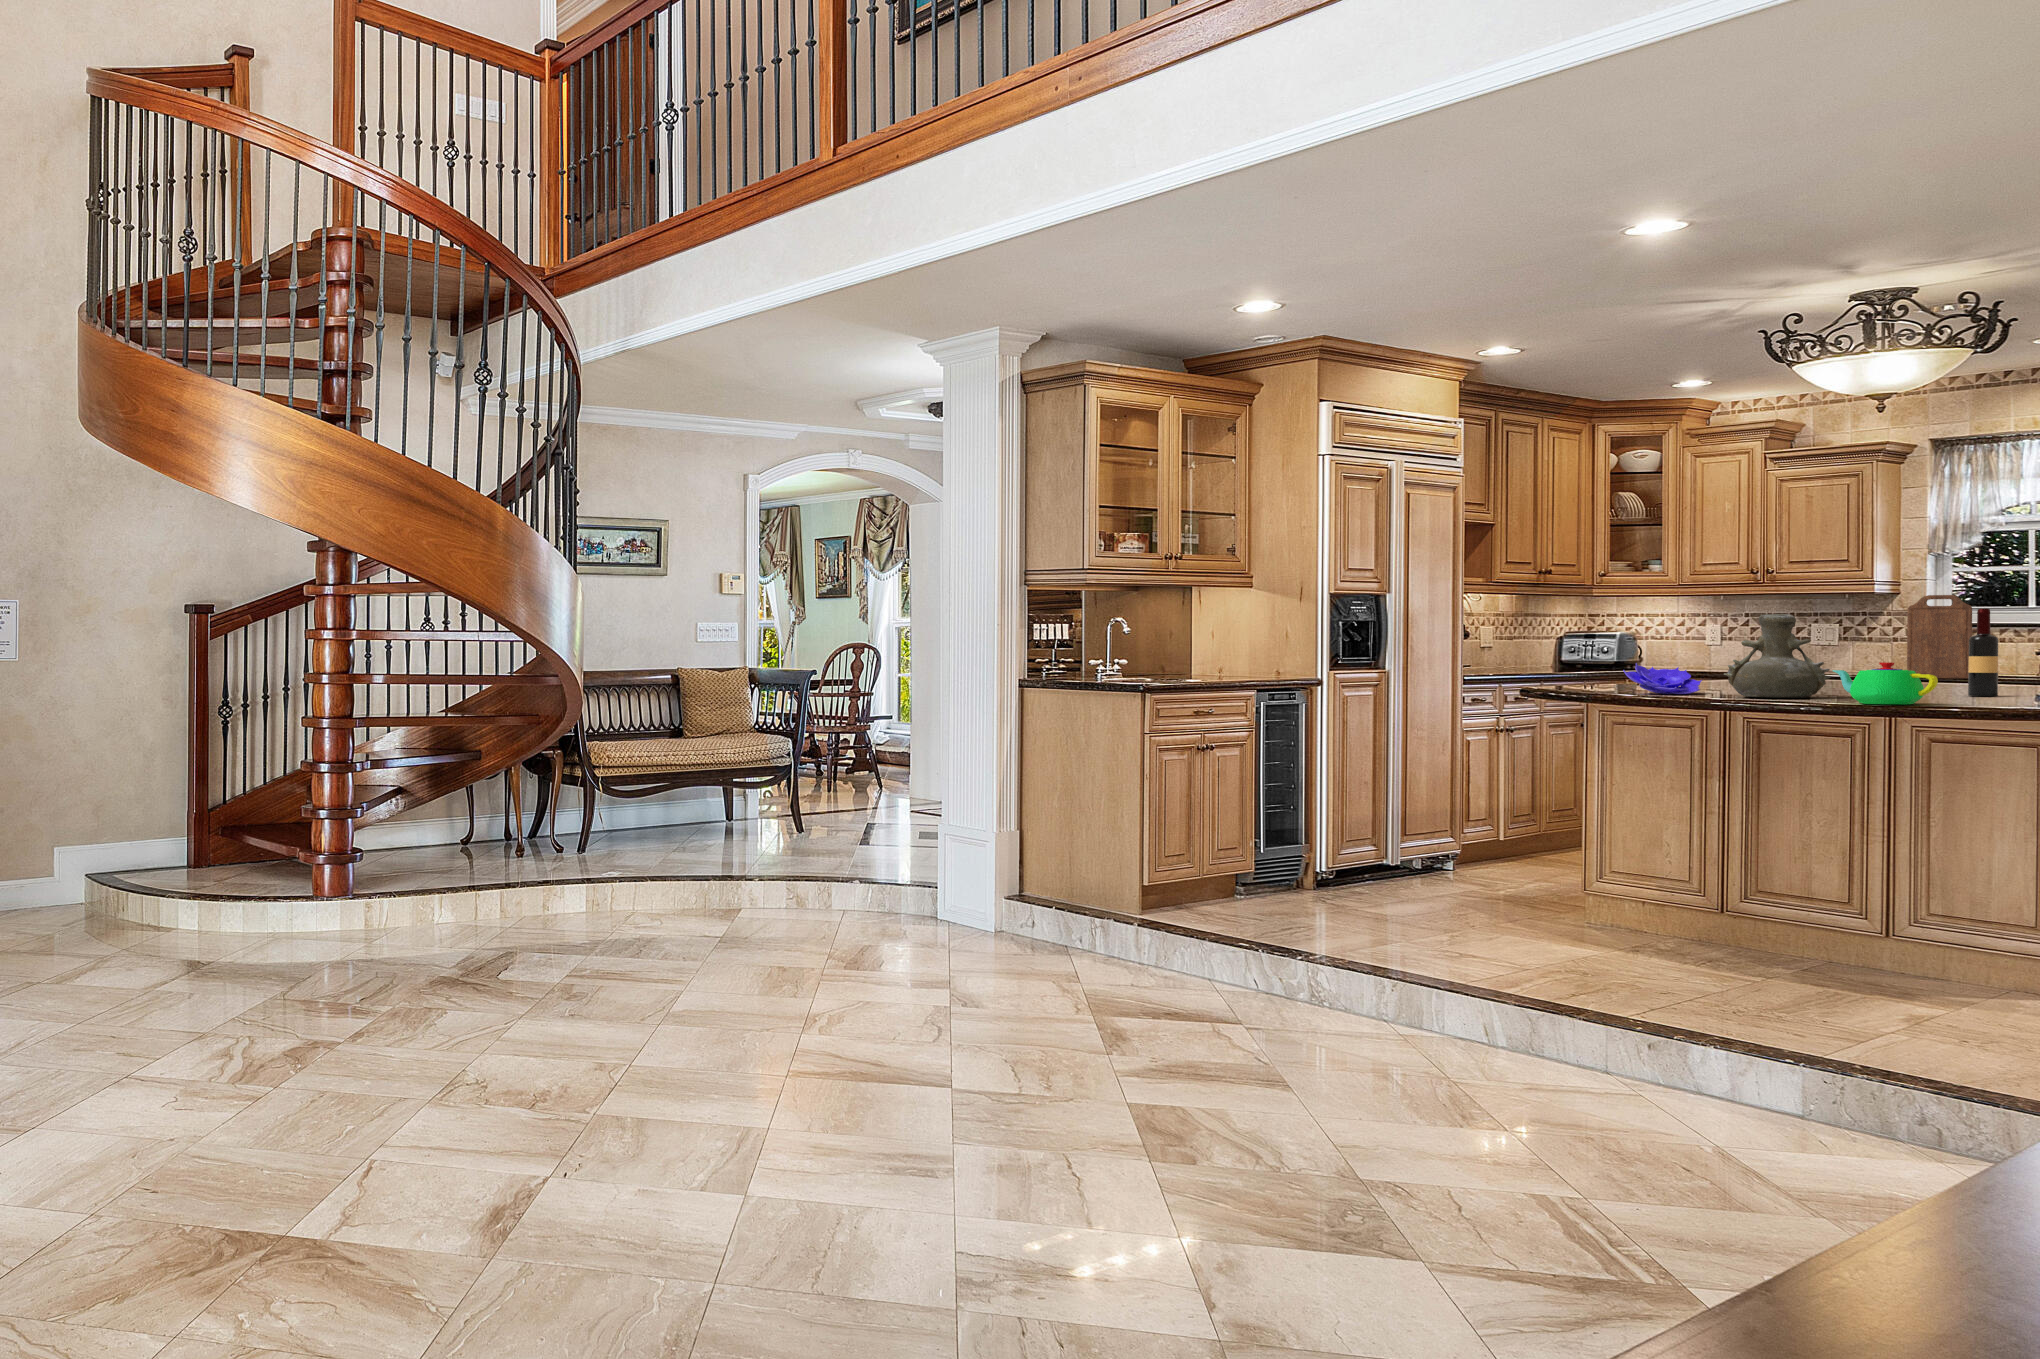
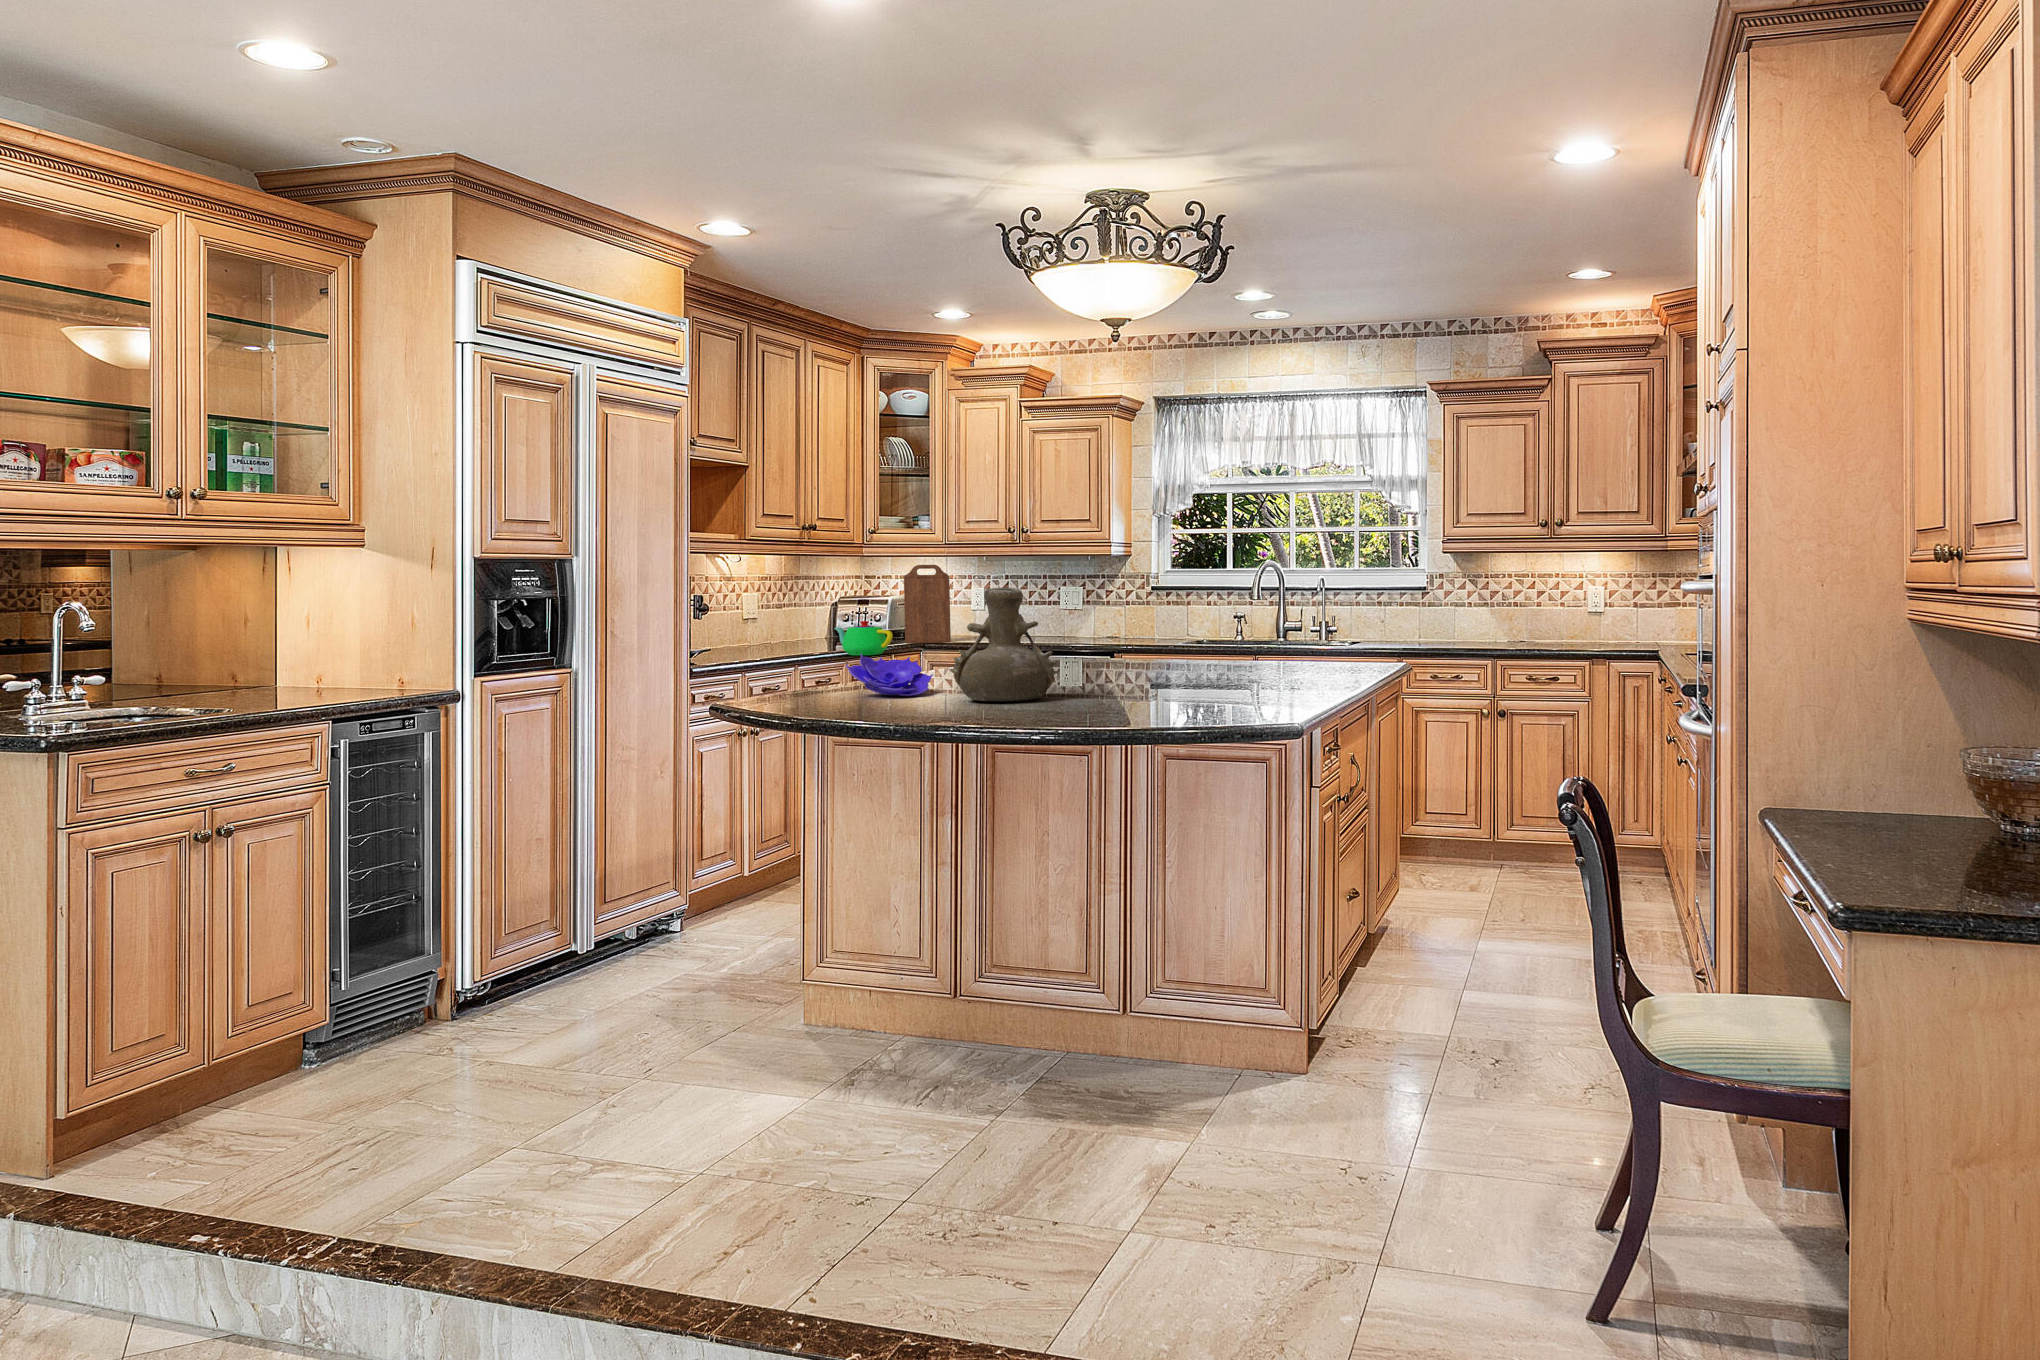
cutting board: present [1907,595,1972,679] -> present [904,565,951,644]
wine bottle: present [1968,609,1998,696] -> none [1190,580,1217,688]
teapot: present [1833,662,1938,705] -> present [835,621,893,655]

